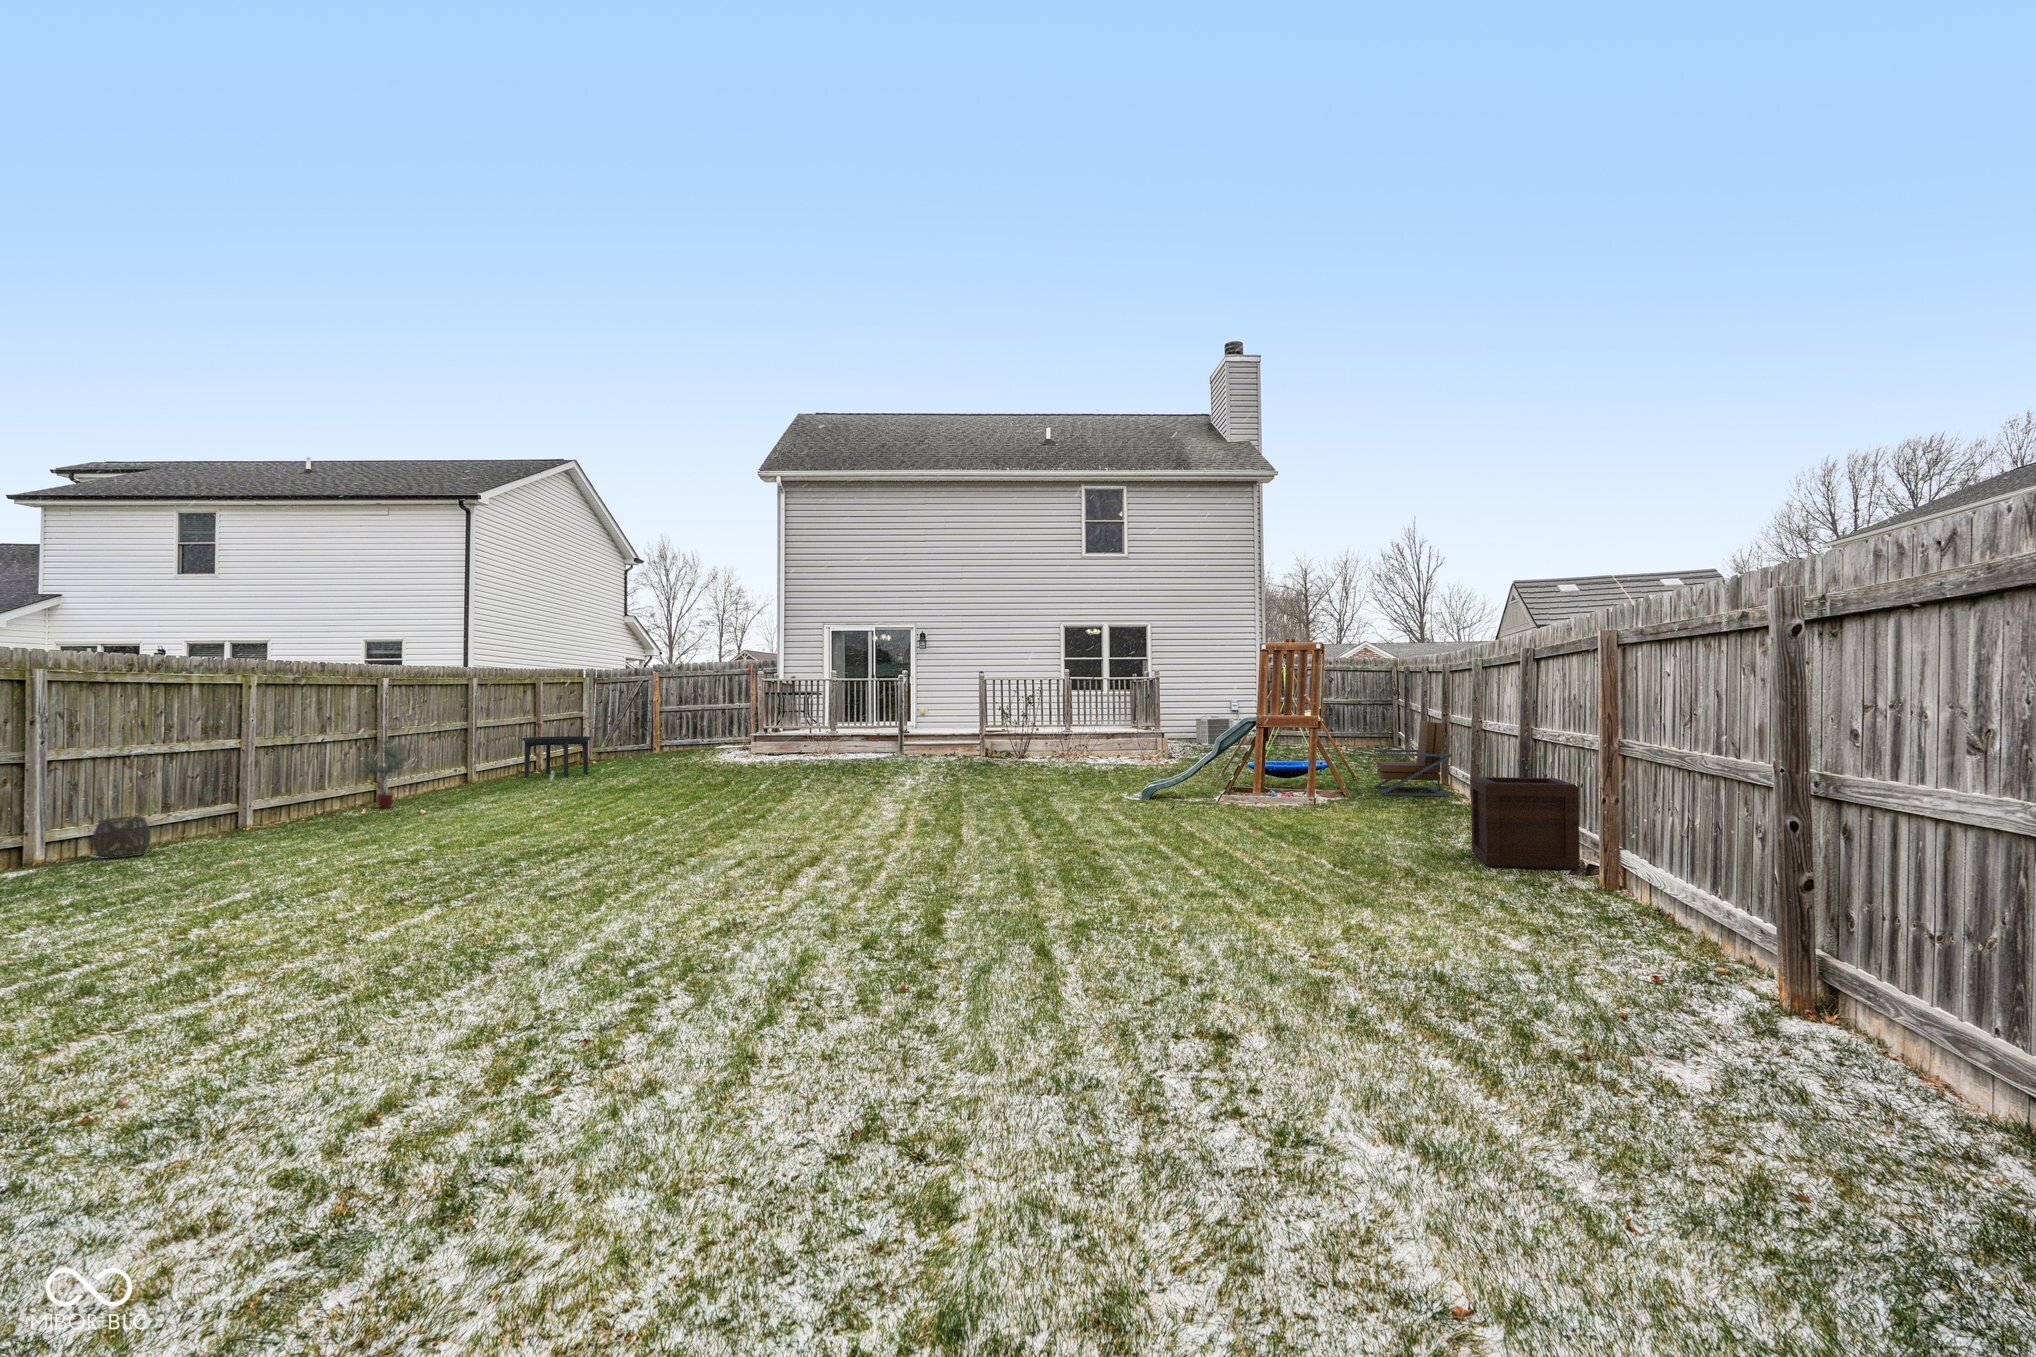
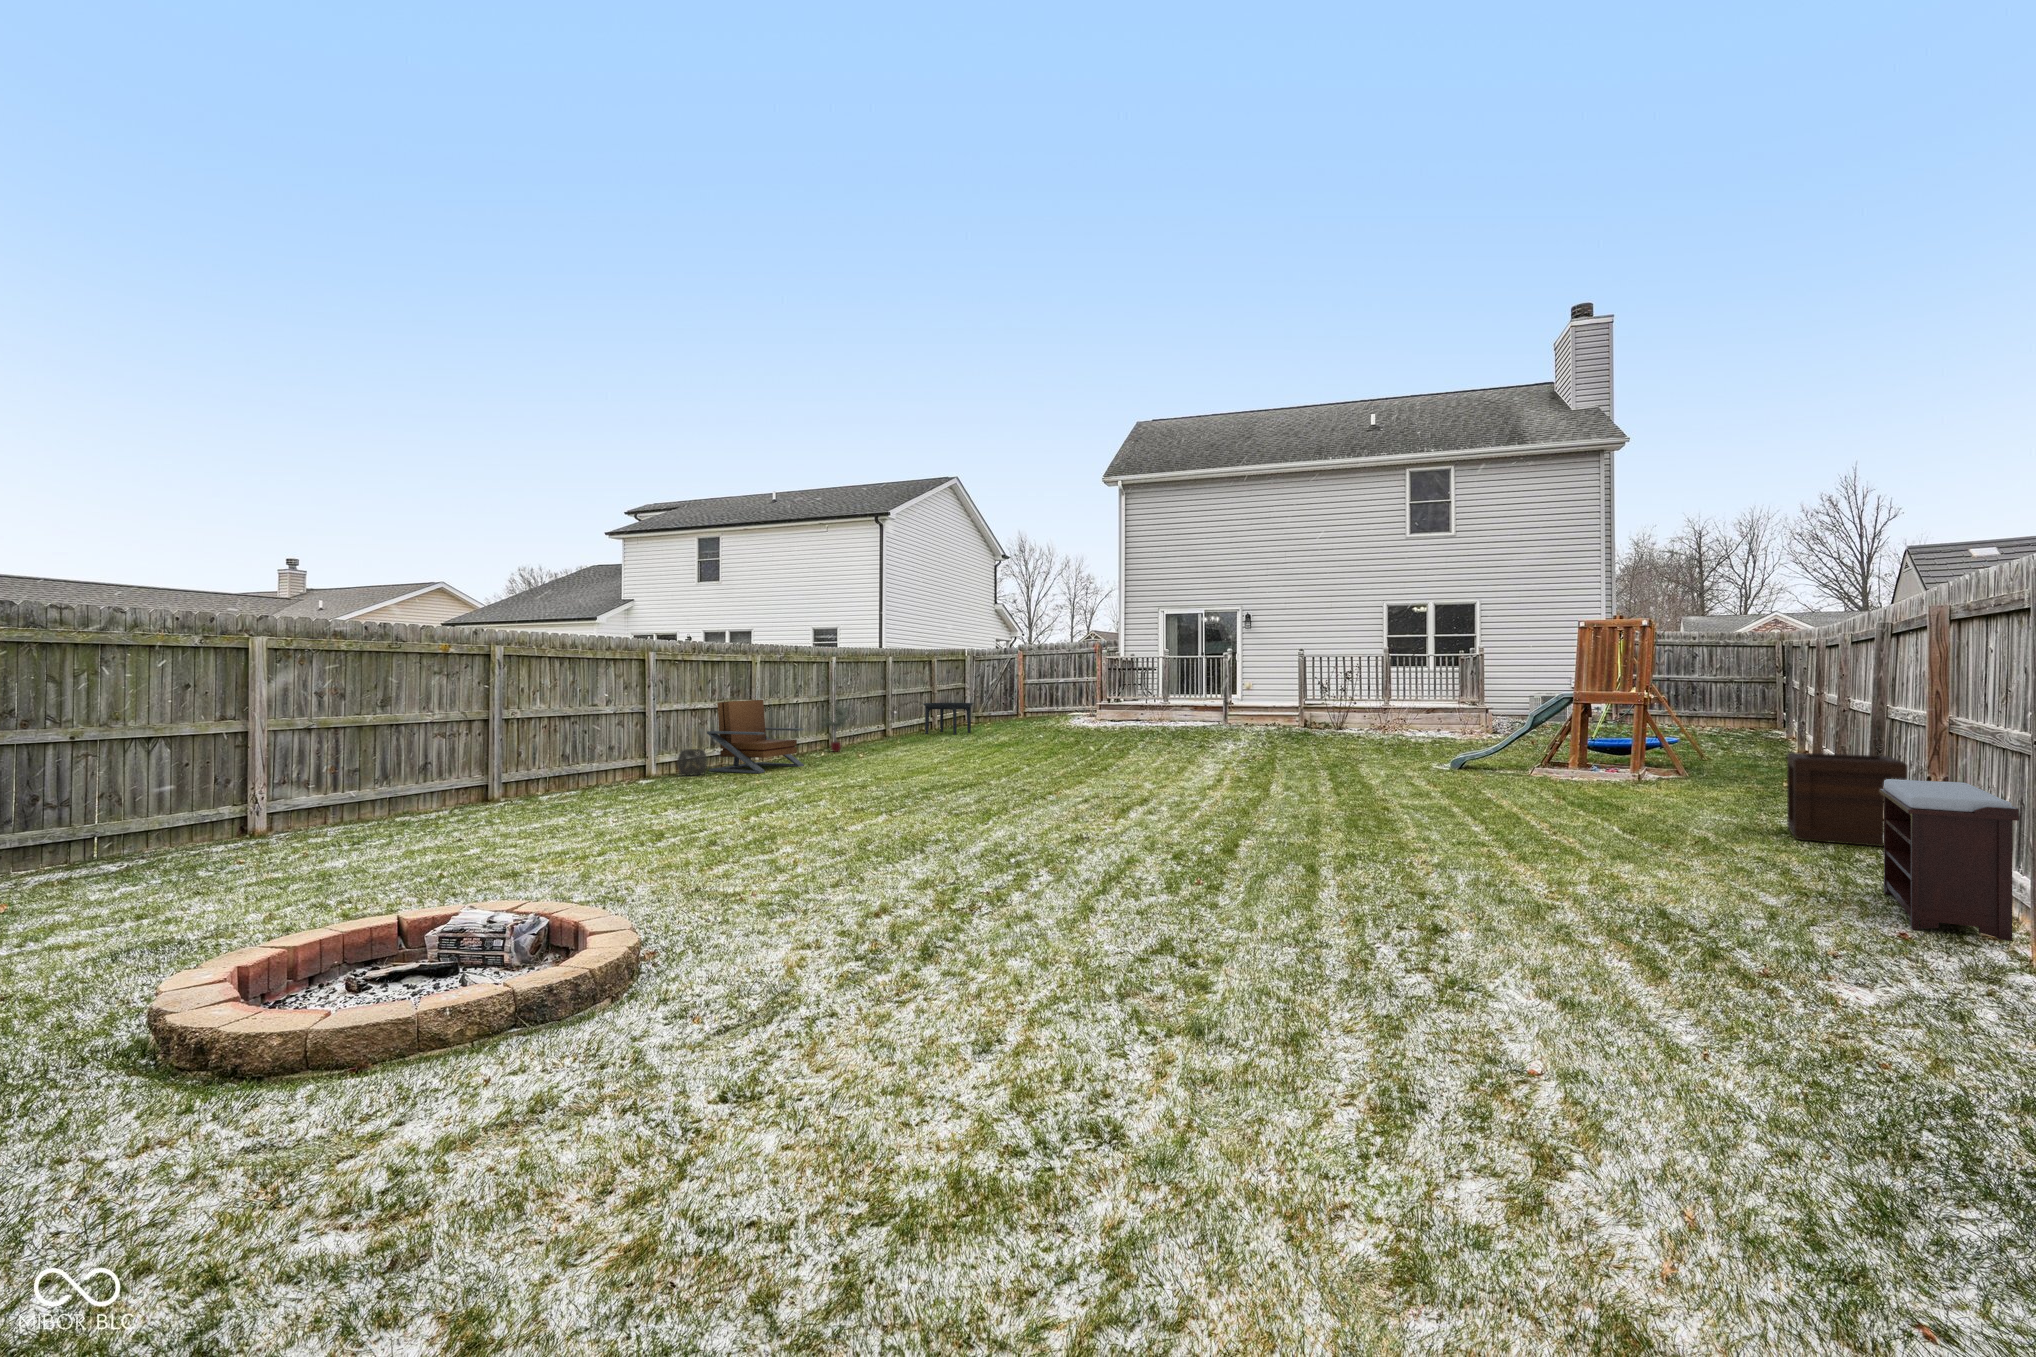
lounge chair: present [1374,721,1452,796] -> present [707,700,804,773]
bench: none [1594,808,1748,978] -> present [1880,779,2019,941]

